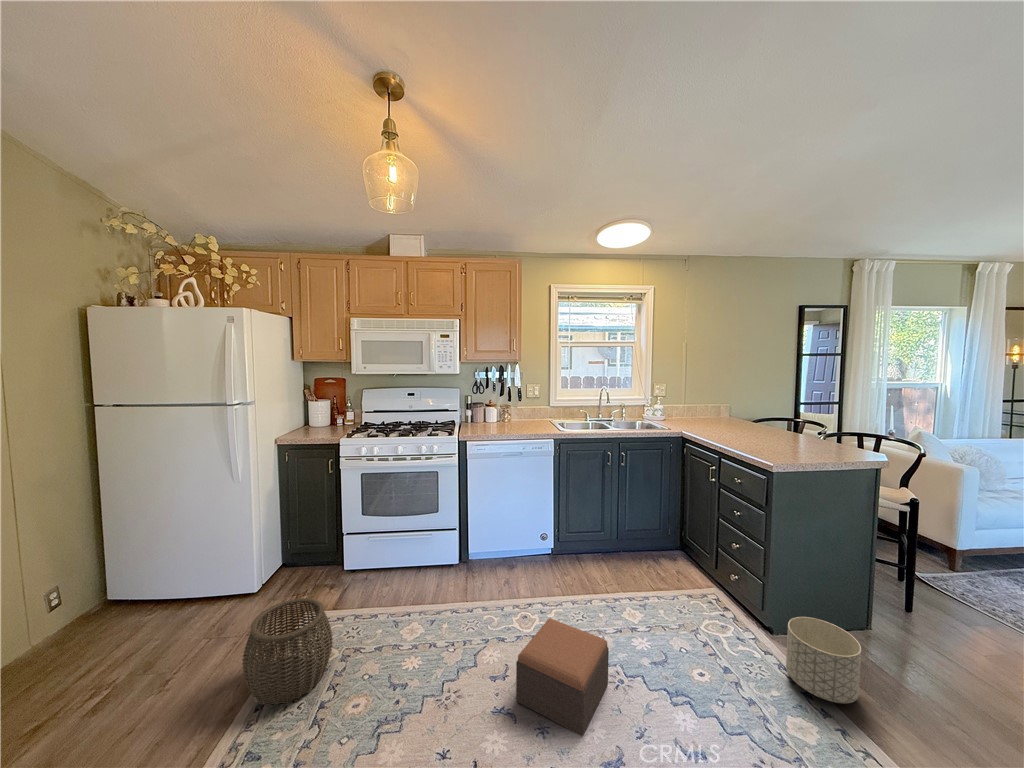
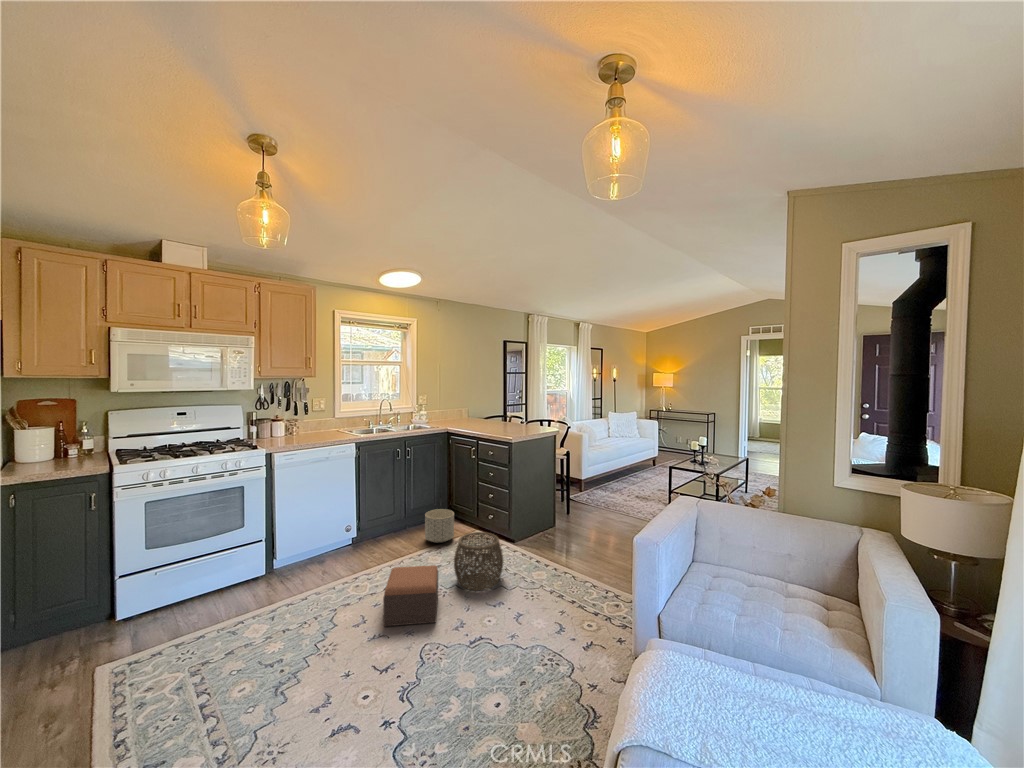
woven basket: present [242,598,333,705] -> present [454,532,503,591]
planter: present [786,617,861,704] -> present [425,509,454,543]

